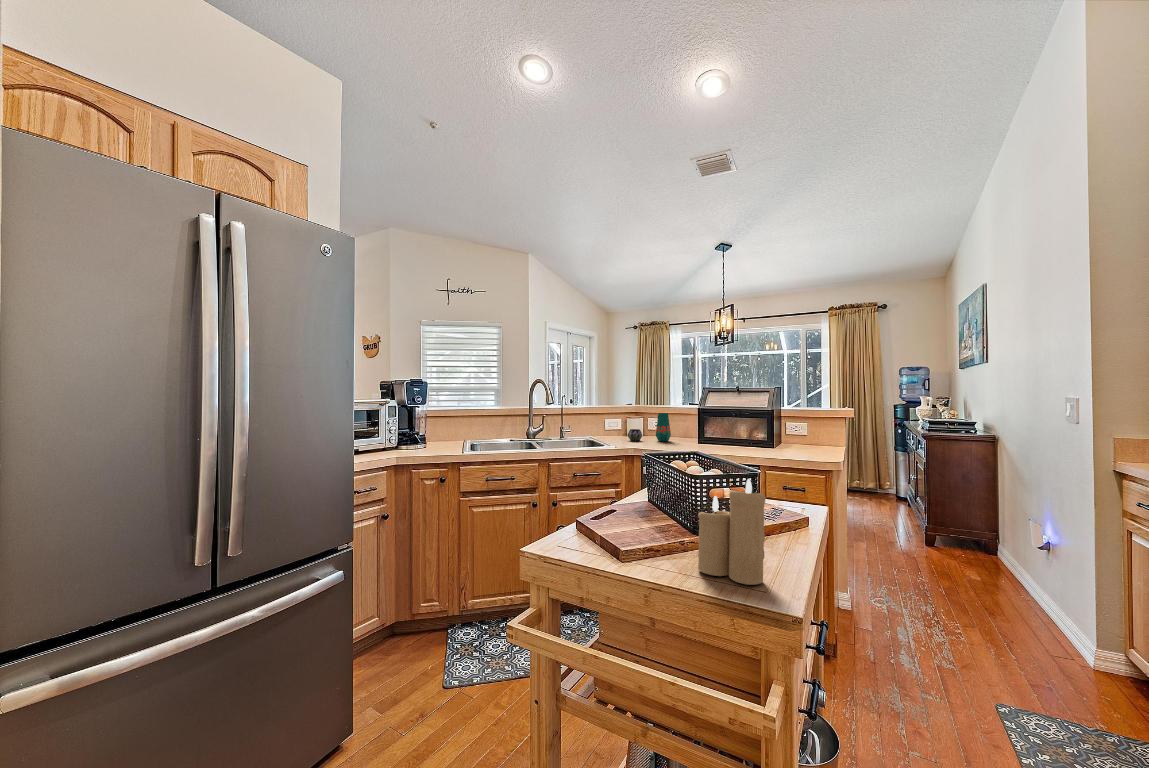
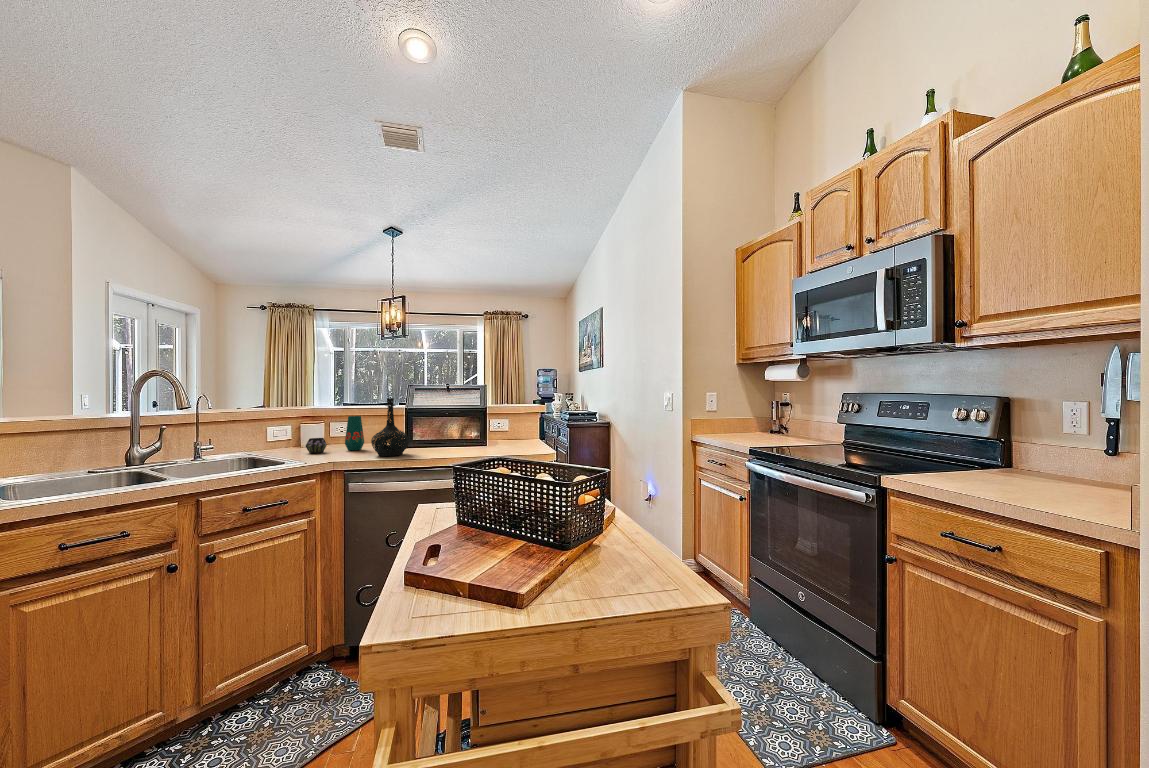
bottle: none [668,399,699,448] -> present [371,398,409,456]
candle: present [698,479,765,585] -> none [589,479,657,588]

